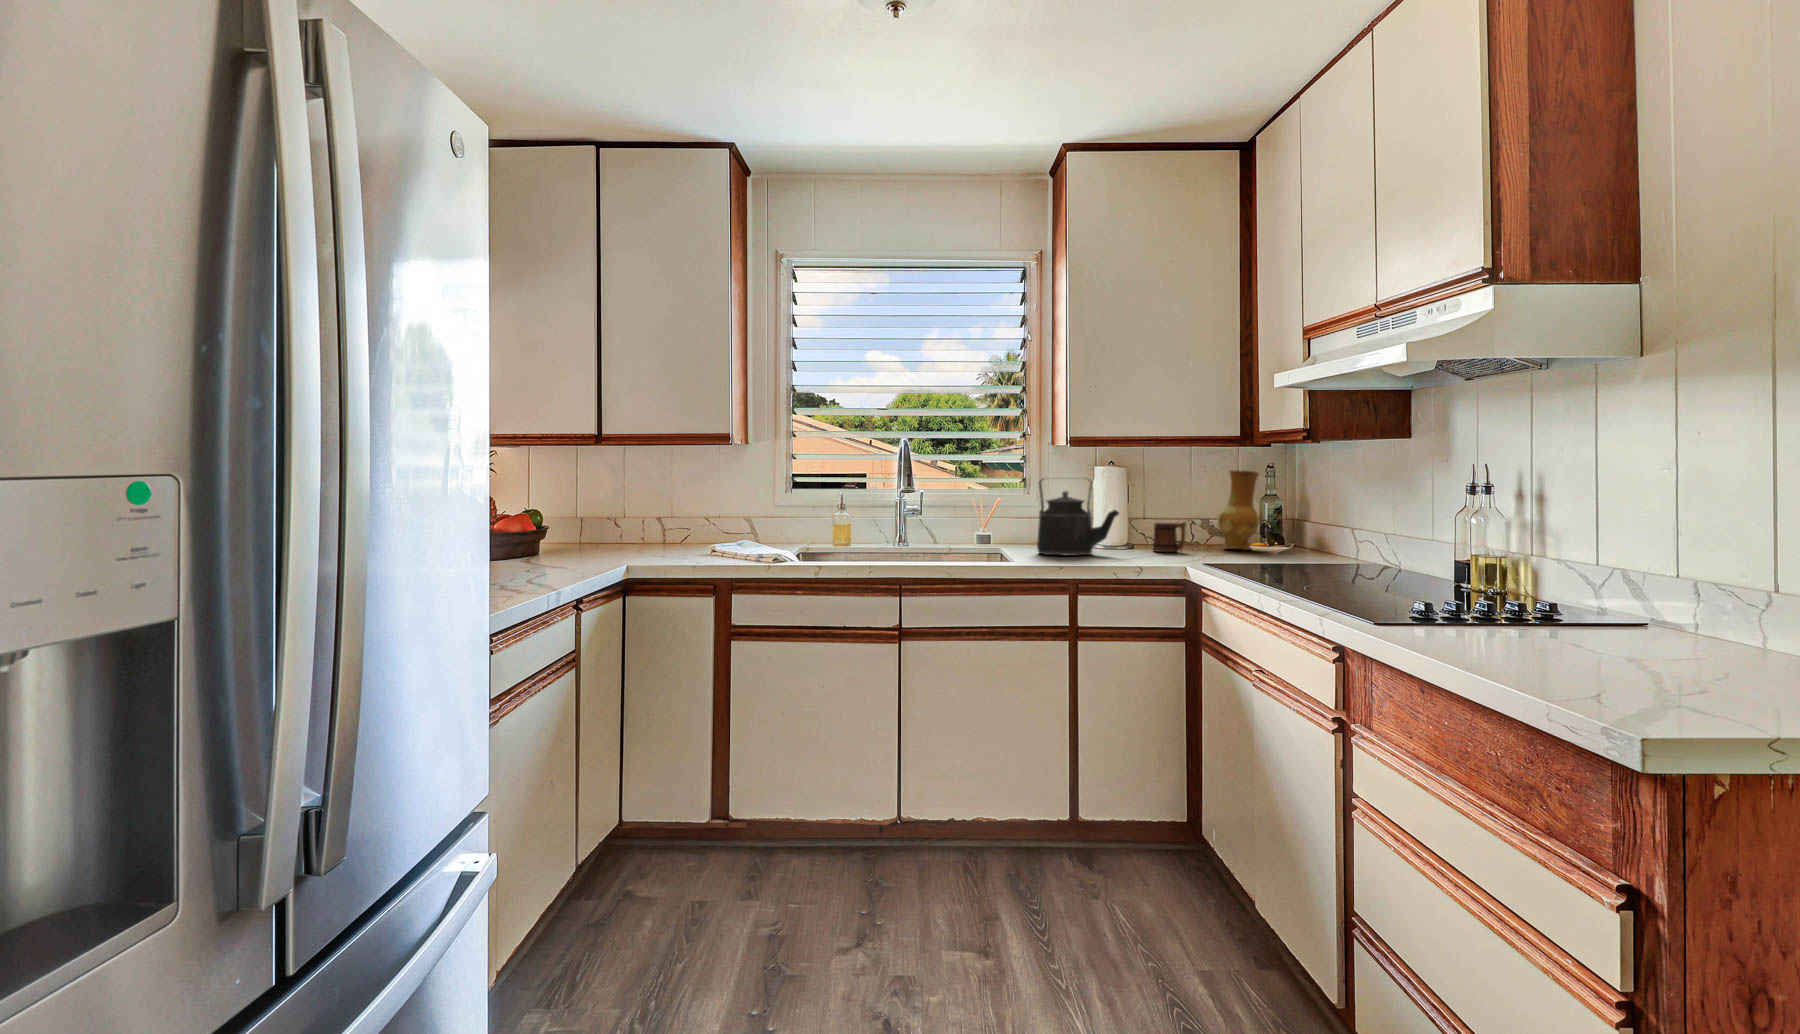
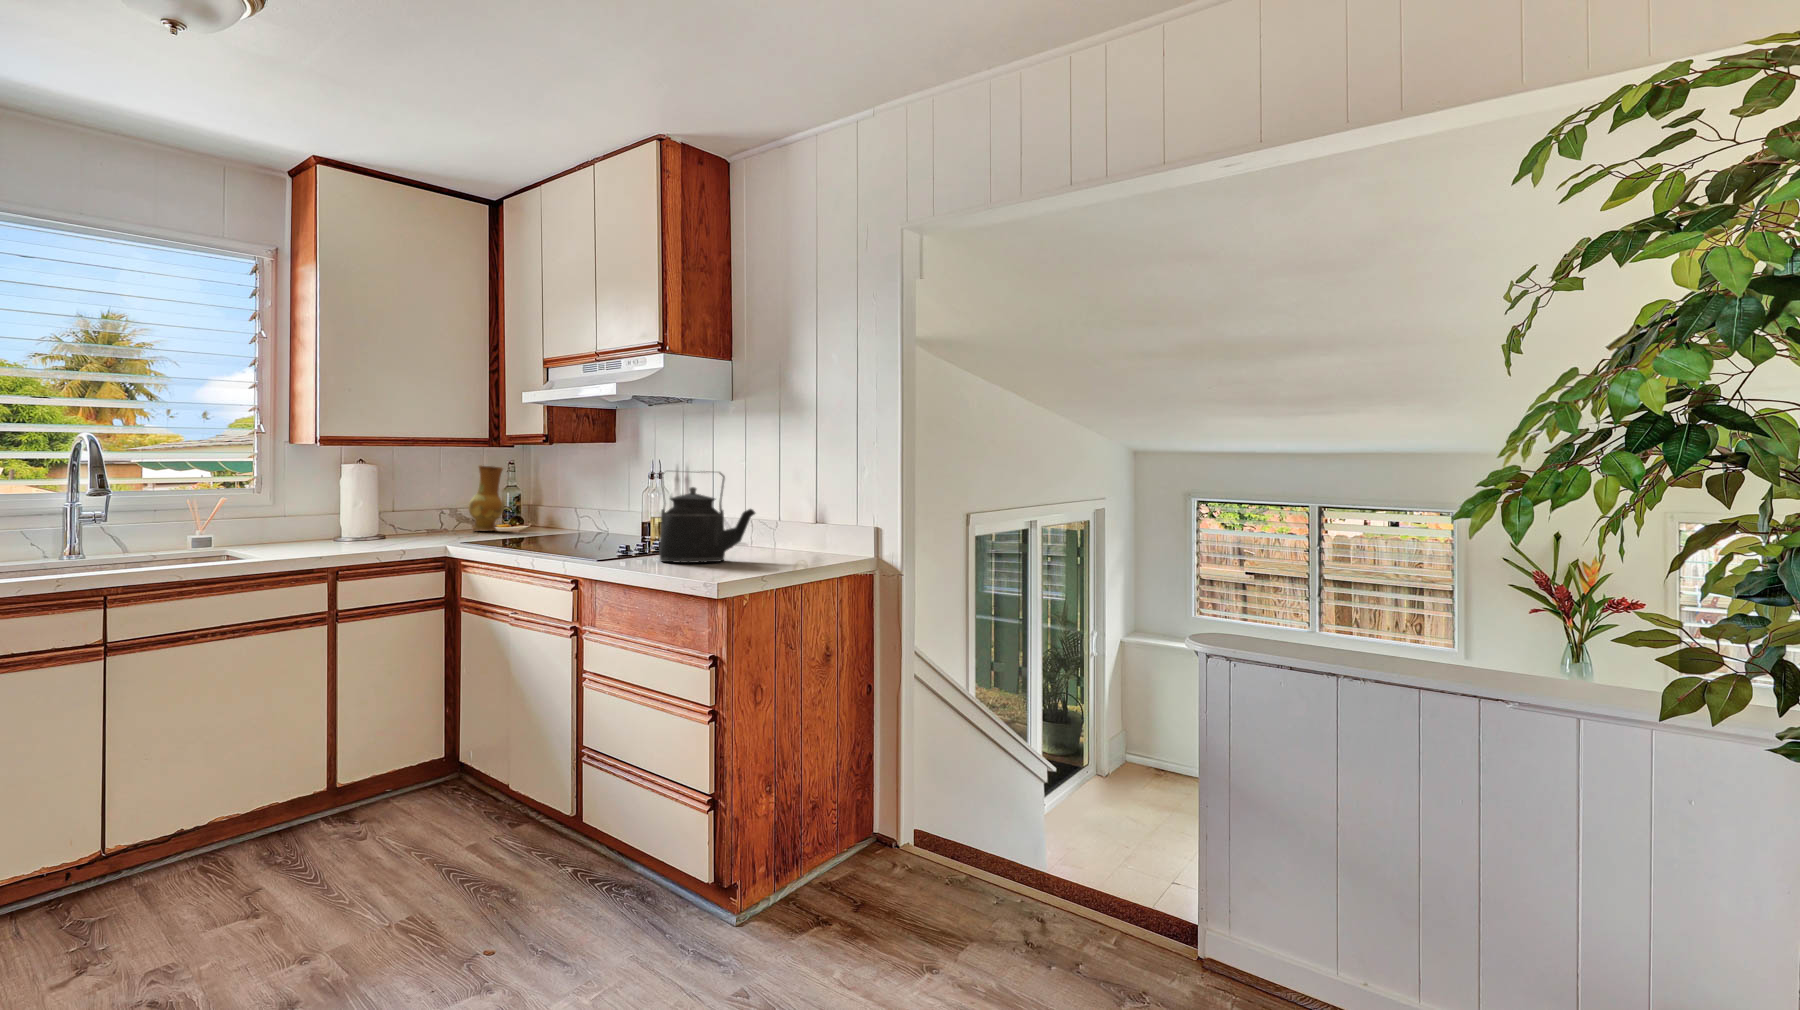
kettle: present [1037,478,1119,556] -> present [659,471,755,563]
mug: present [1153,522,1186,552] -> none [411,507,443,533]

